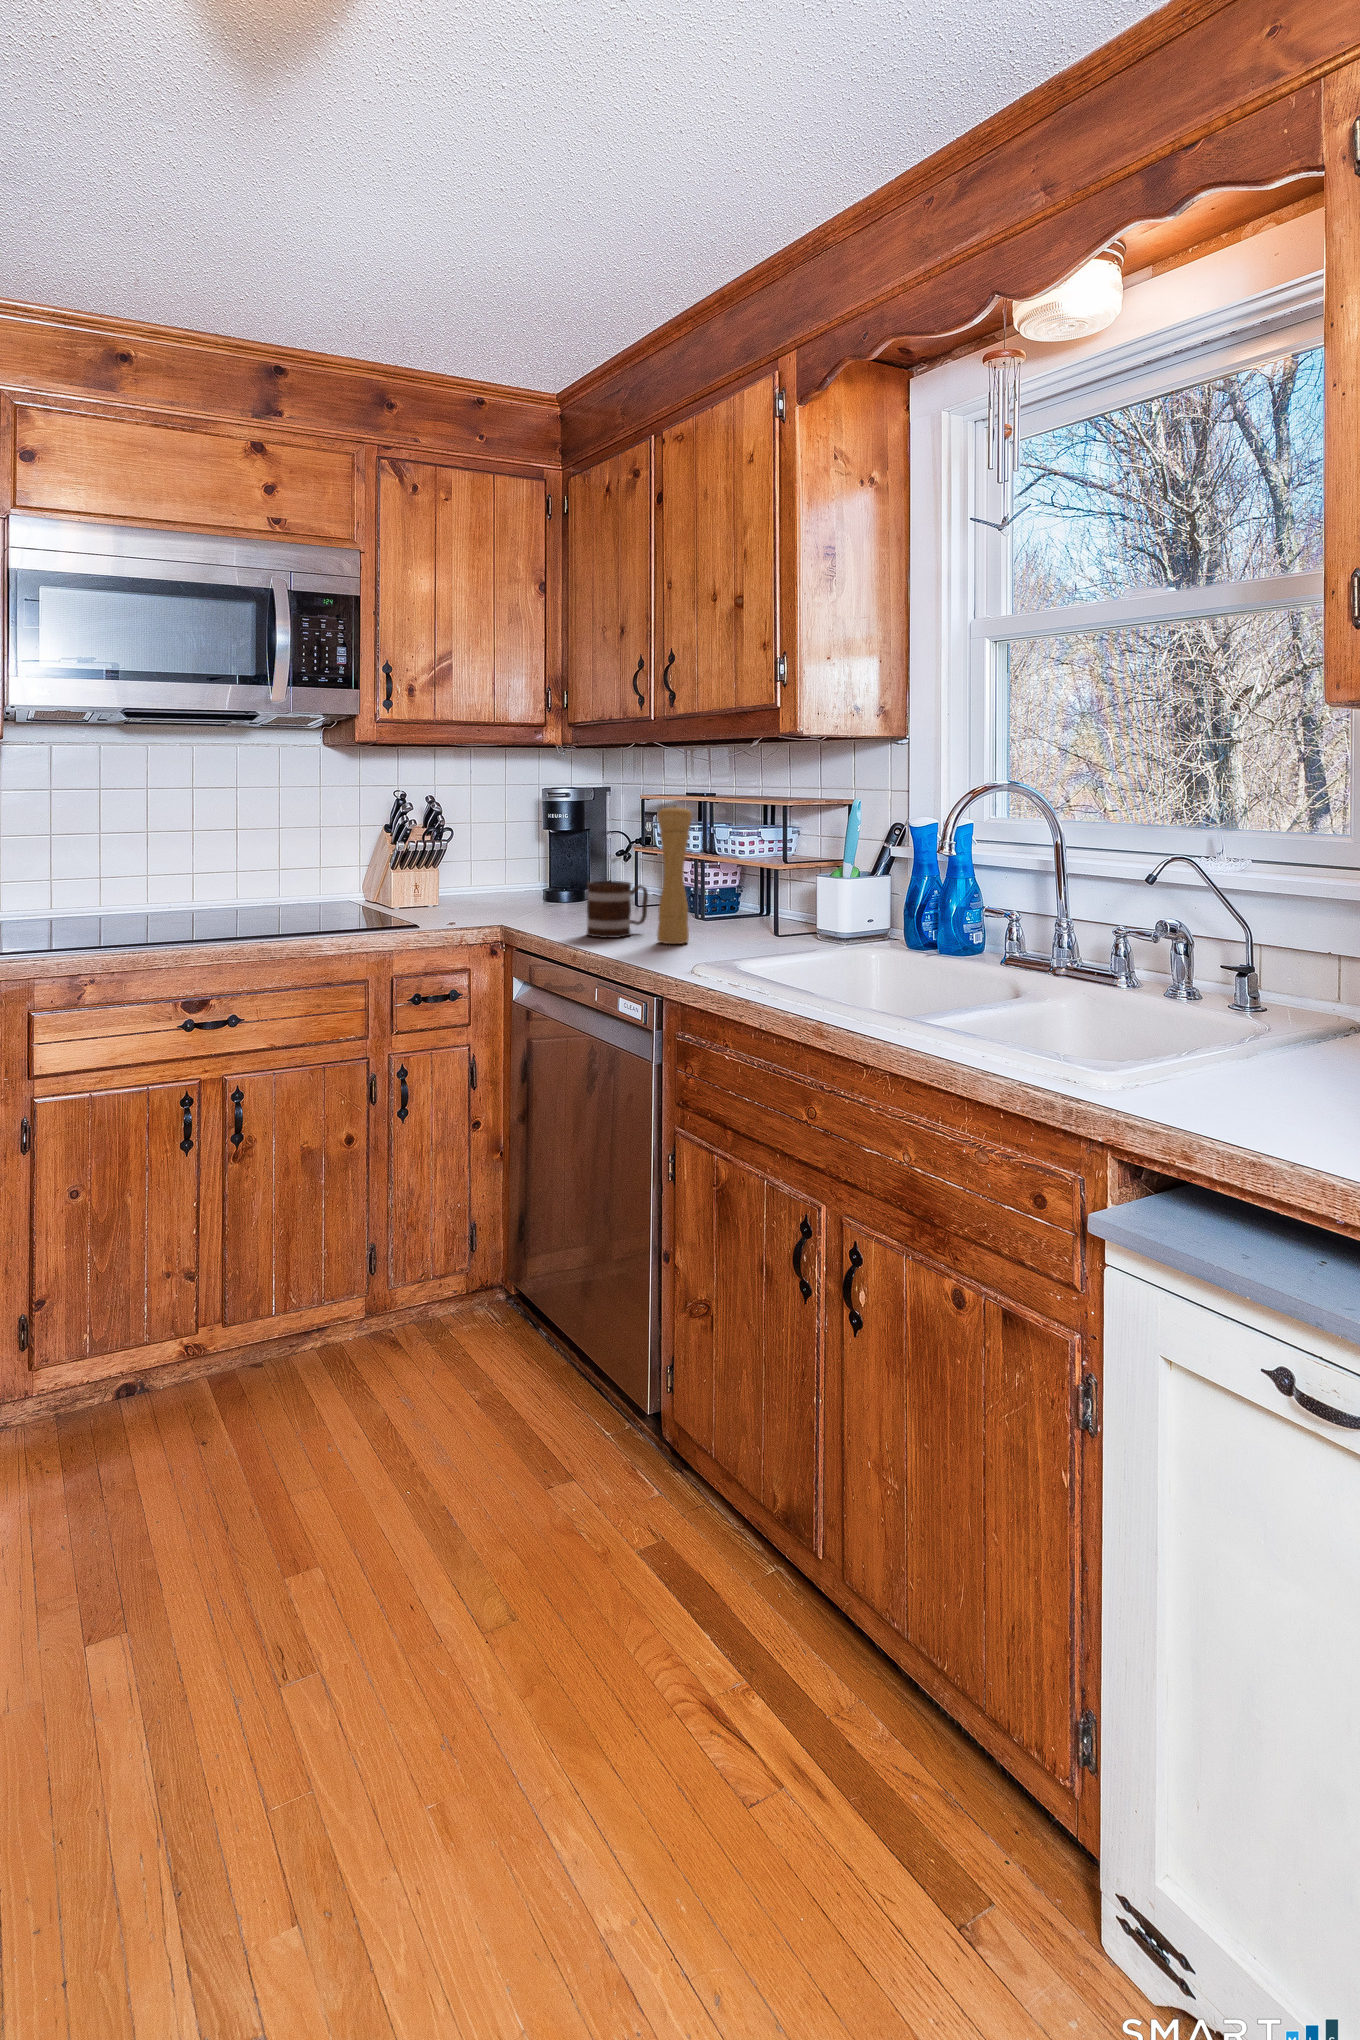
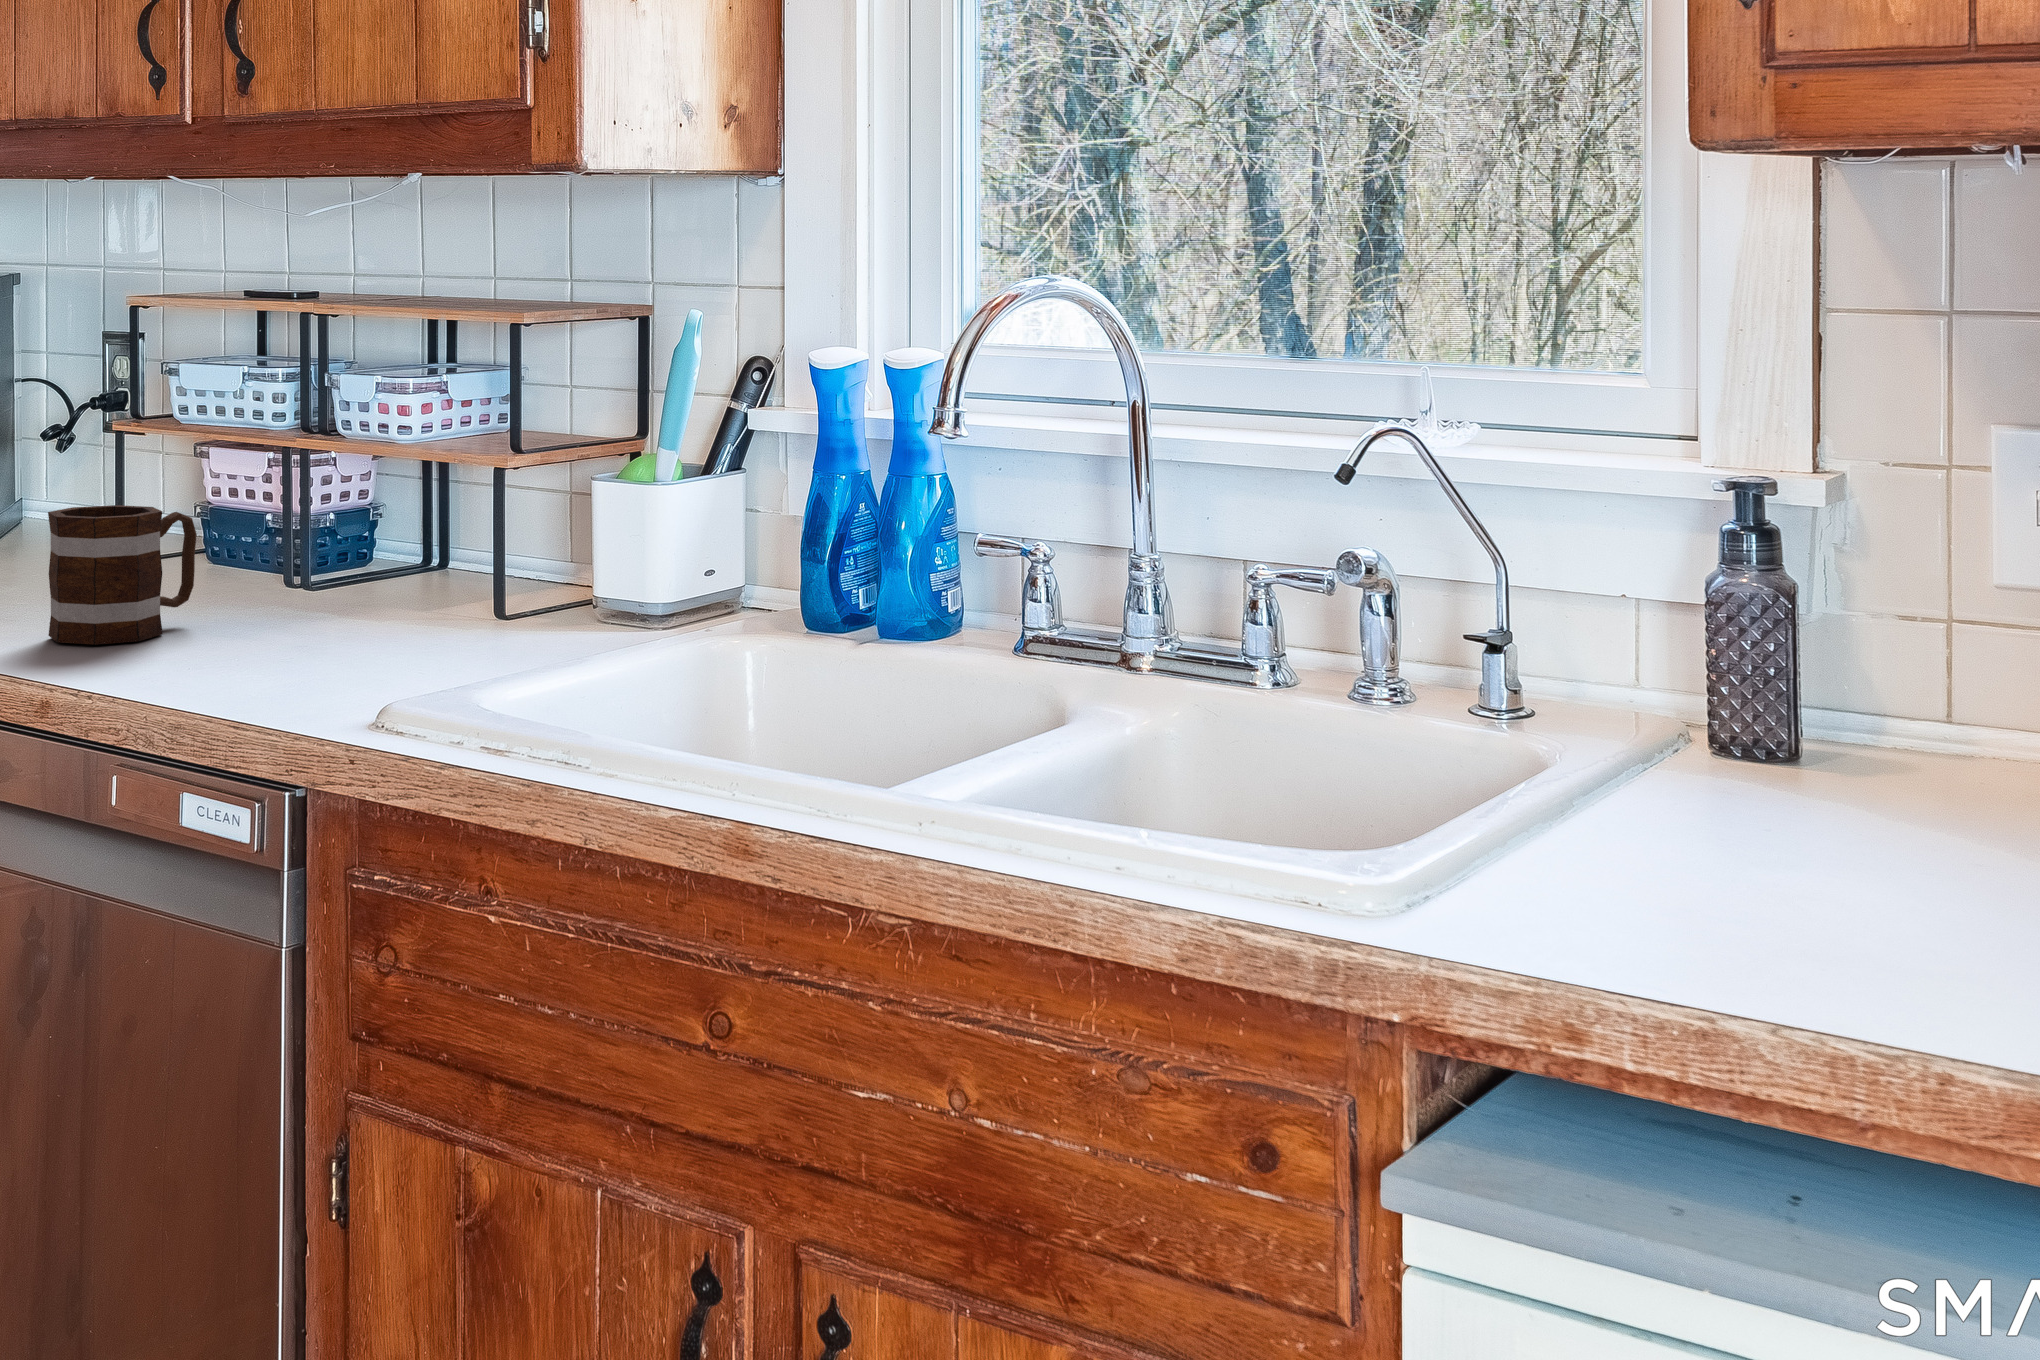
pepper mill: present [657,805,692,944] -> none [236,328,317,650]

